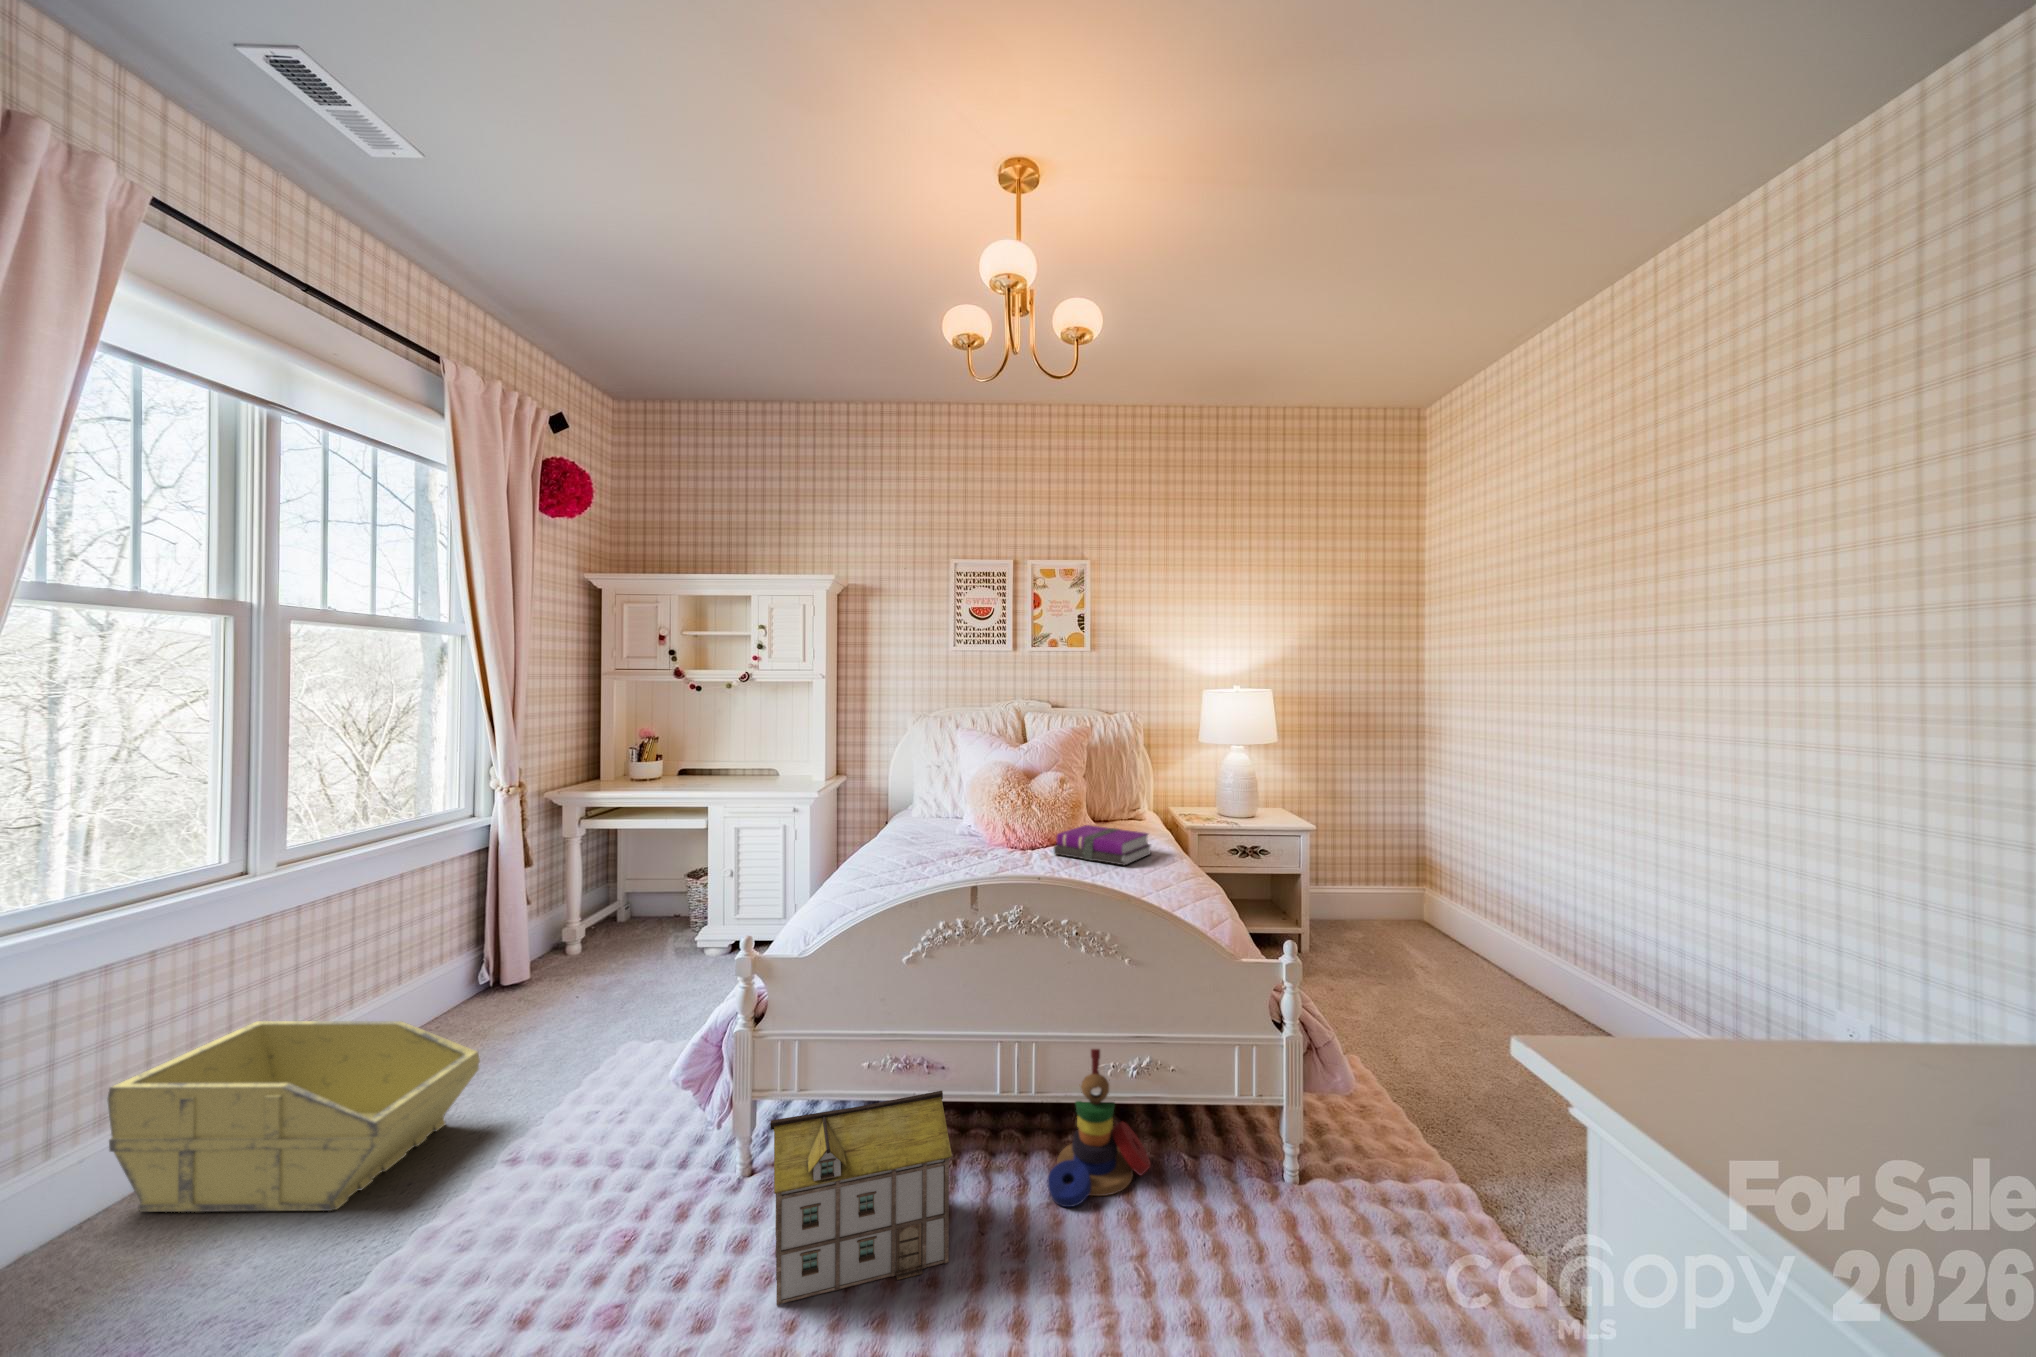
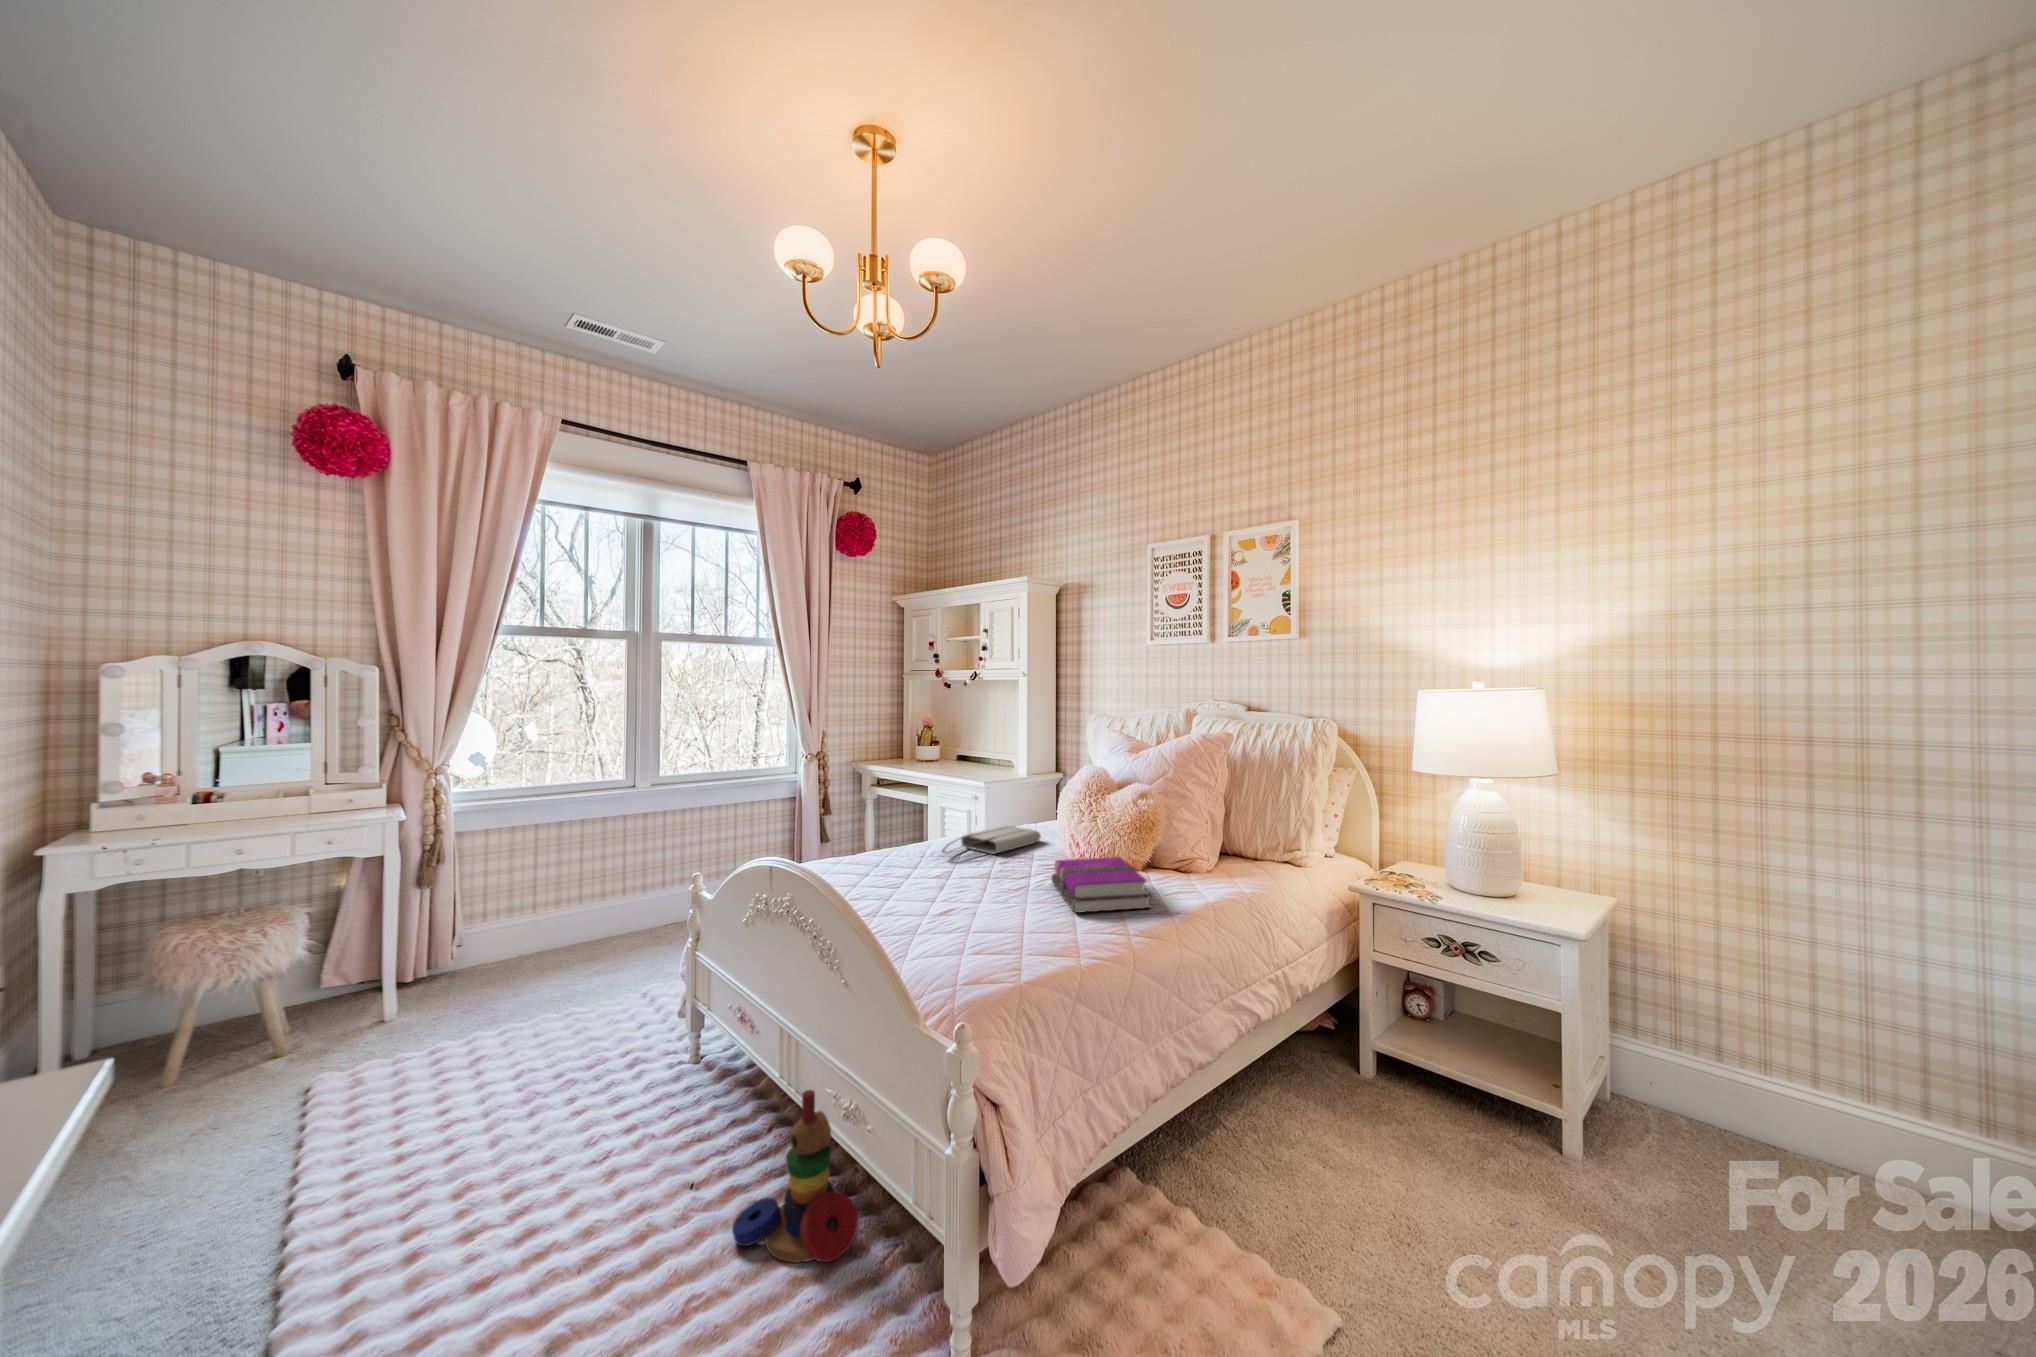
tote bag: none [903,822,955,850] -> present [942,826,1041,853]
storage bin: present [107,1021,480,1212] -> none [521,885,654,1003]
toy house: present [771,1091,952,1305] -> none [526,1033,697,1220]

